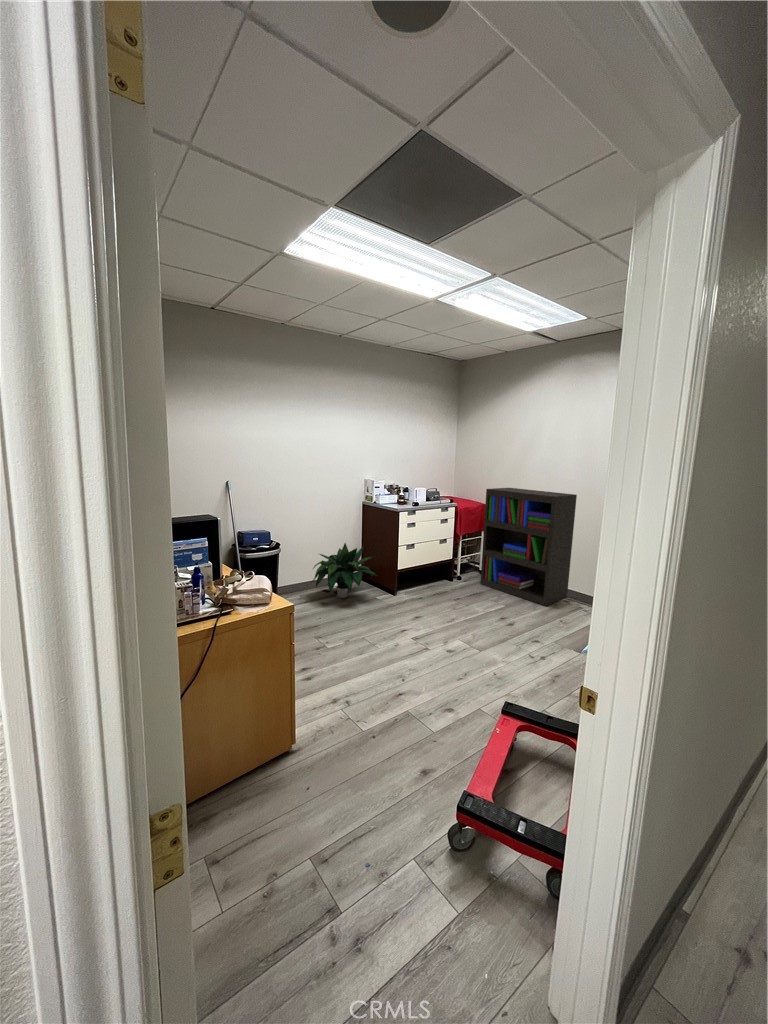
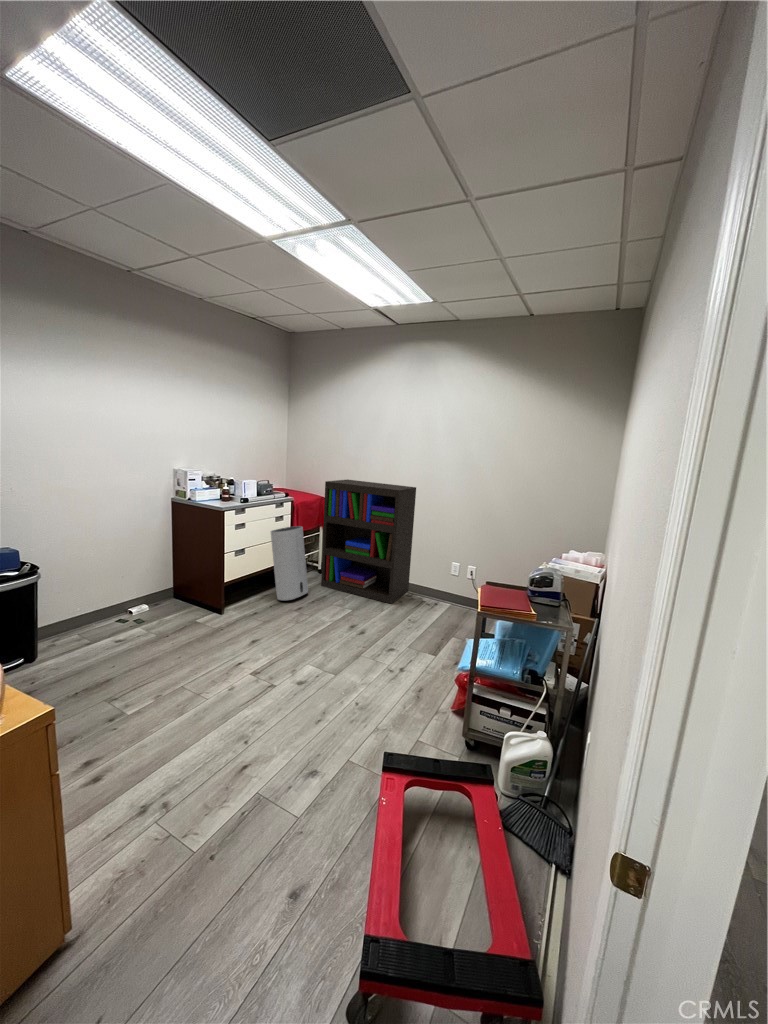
air purifier: none [436,528,468,592] -> present [271,526,308,600]
potted plant: present [312,543,377,598] -> none [97,554,200,628]

